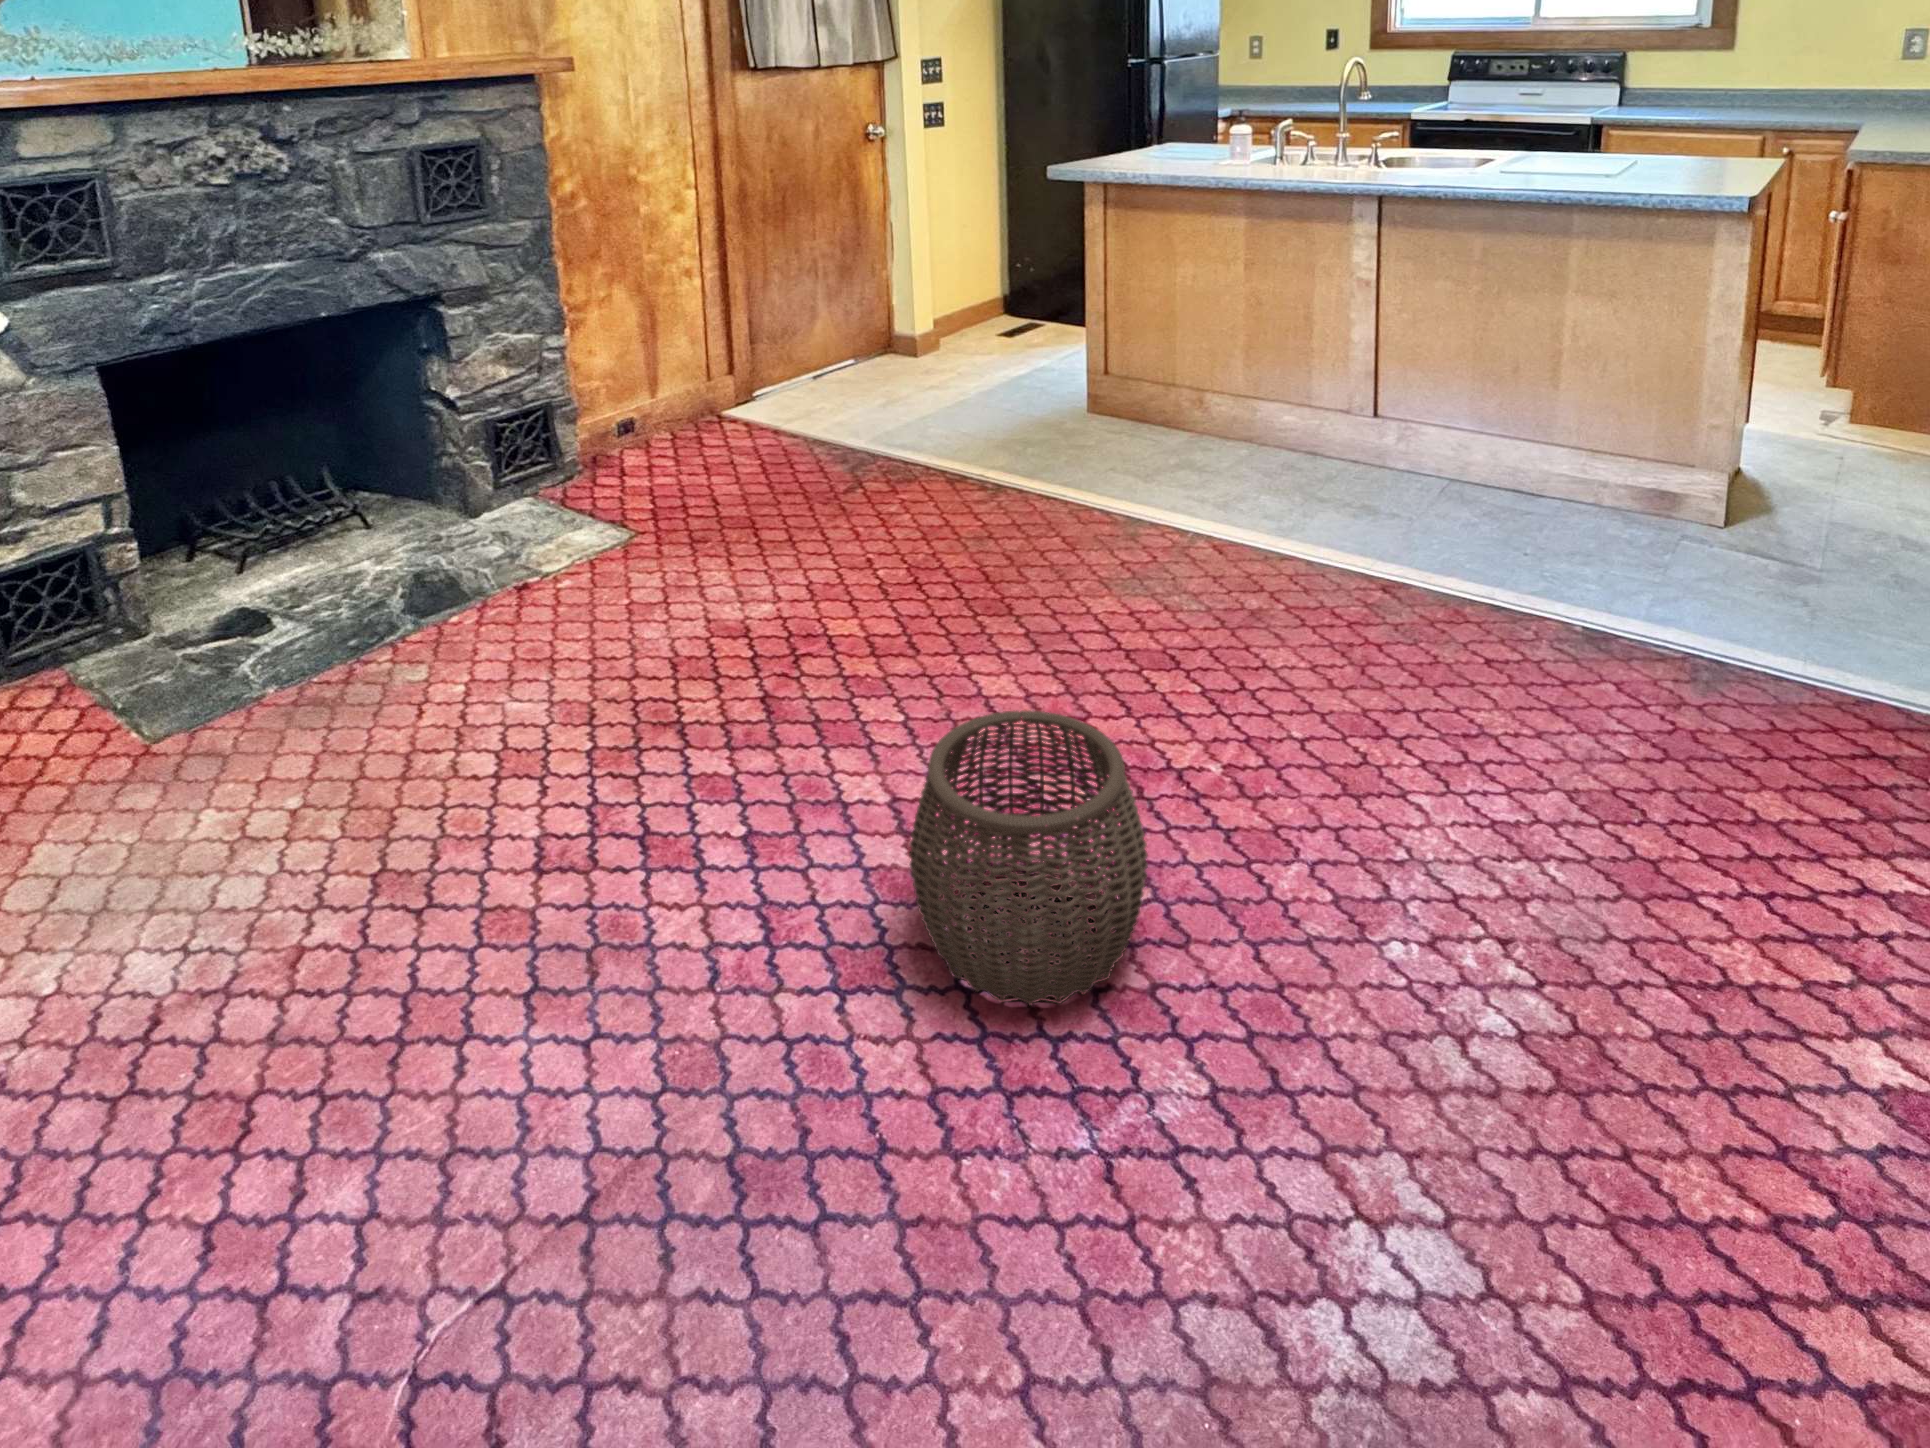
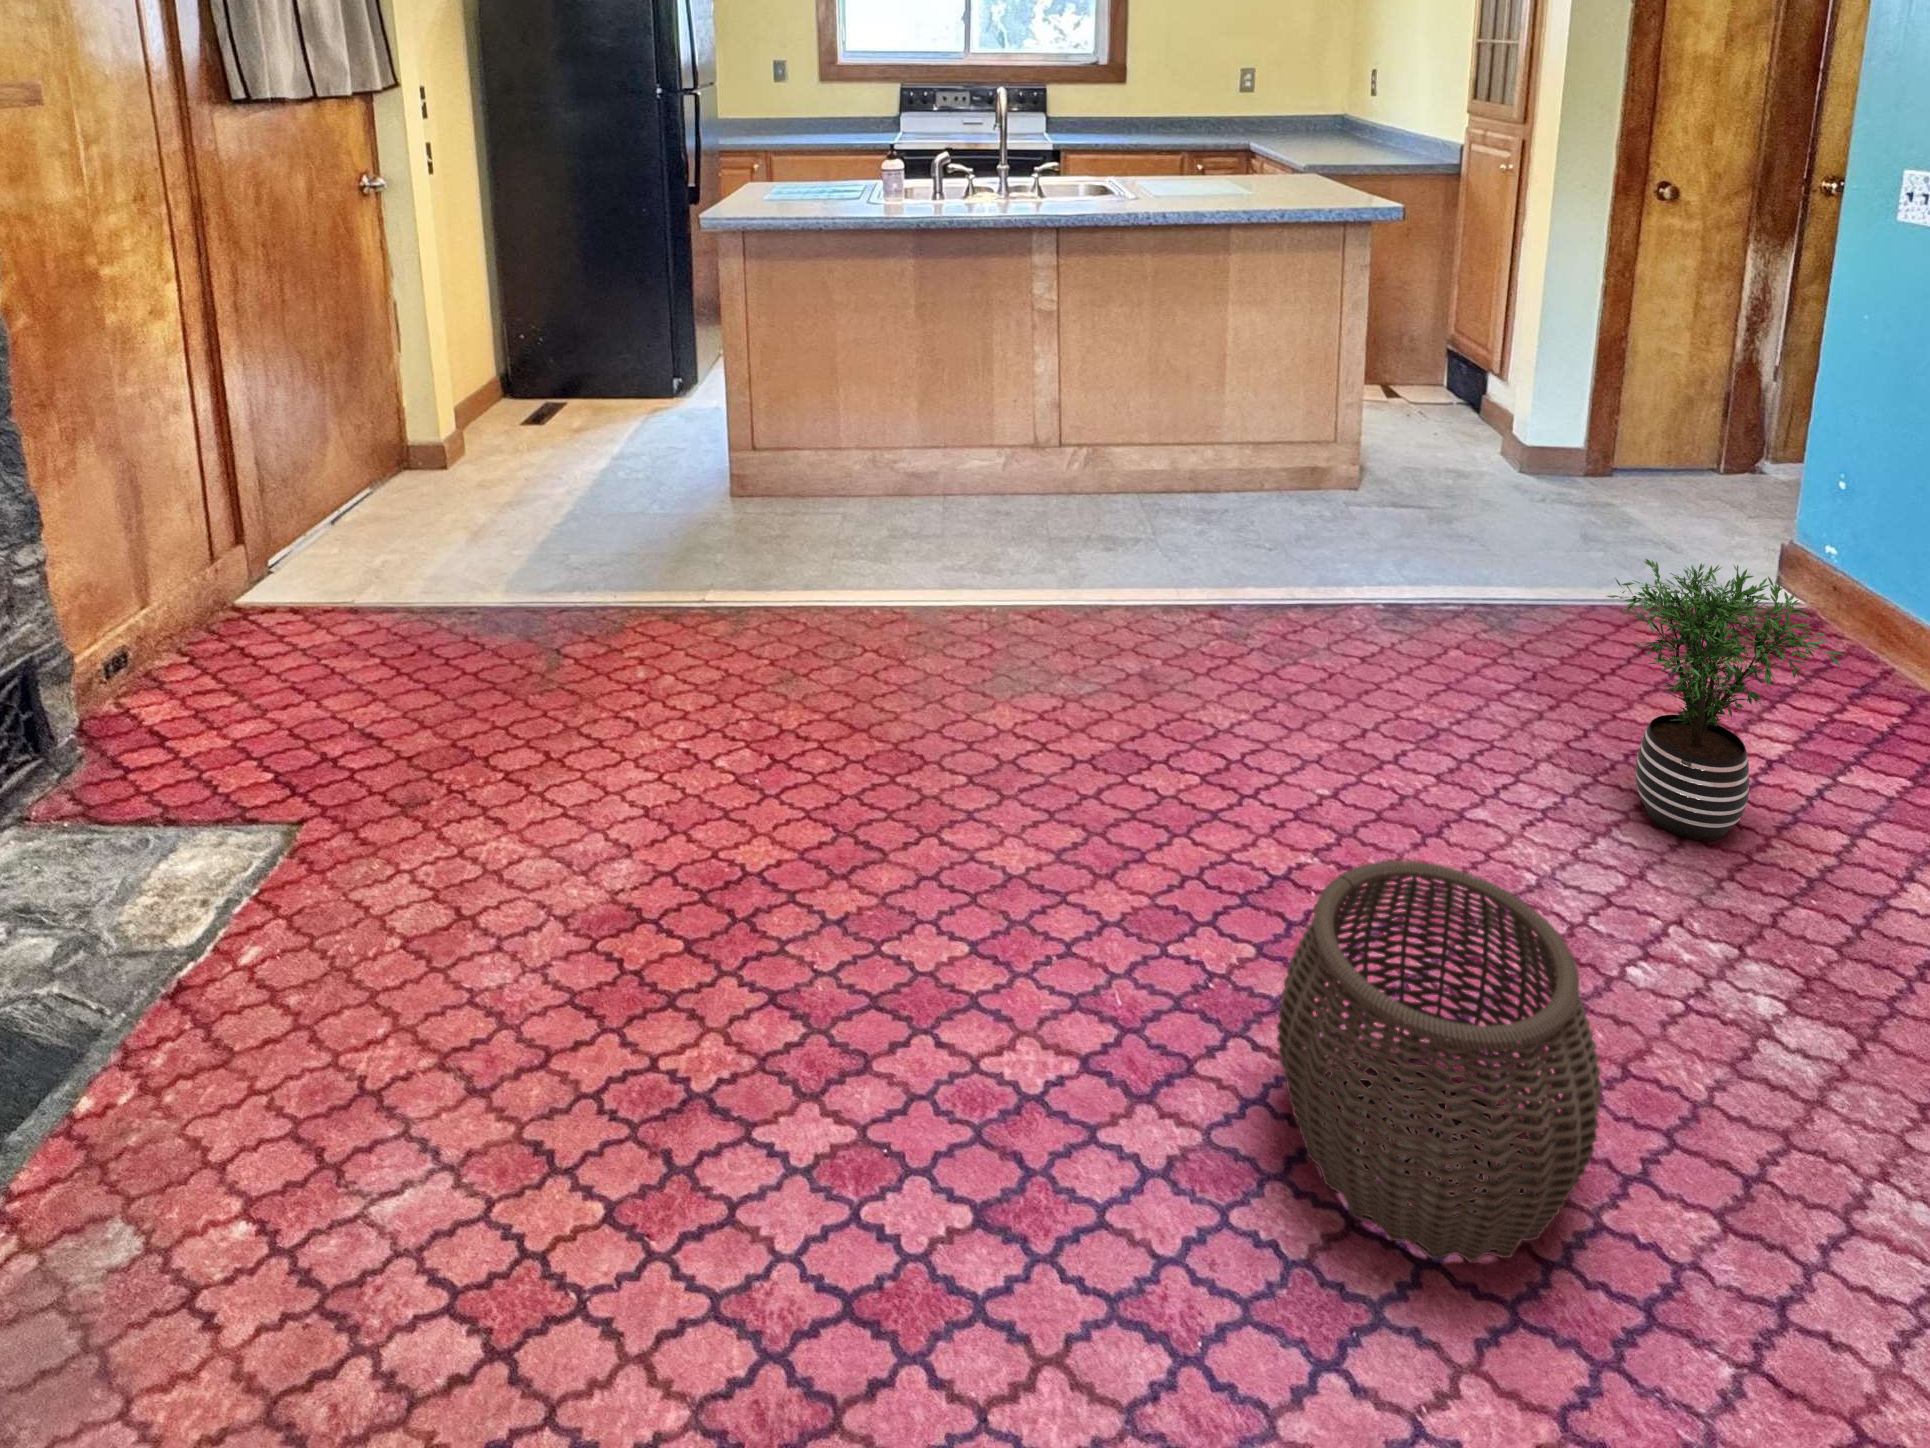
potted plant: none [1530,599,1762,911] -> present [1607,559,1845,841]

